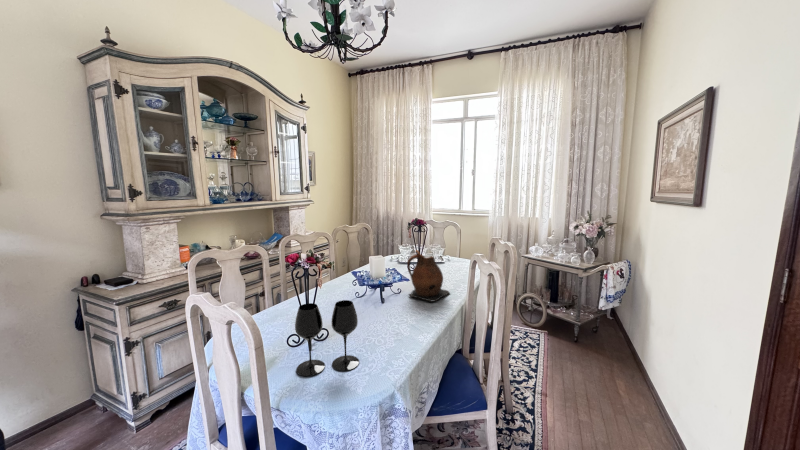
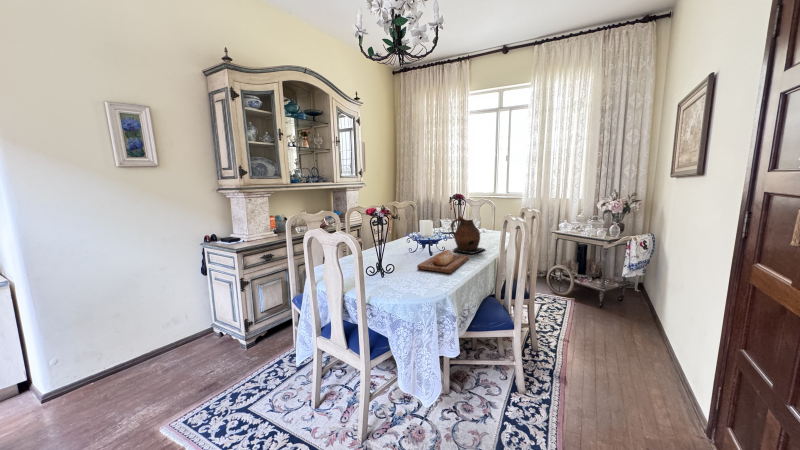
wine glass: present [295,300,359,376] -> none [380,237,422,285]
bread loaf: none [357,300,428,344] -> present [417,250,469,273]

